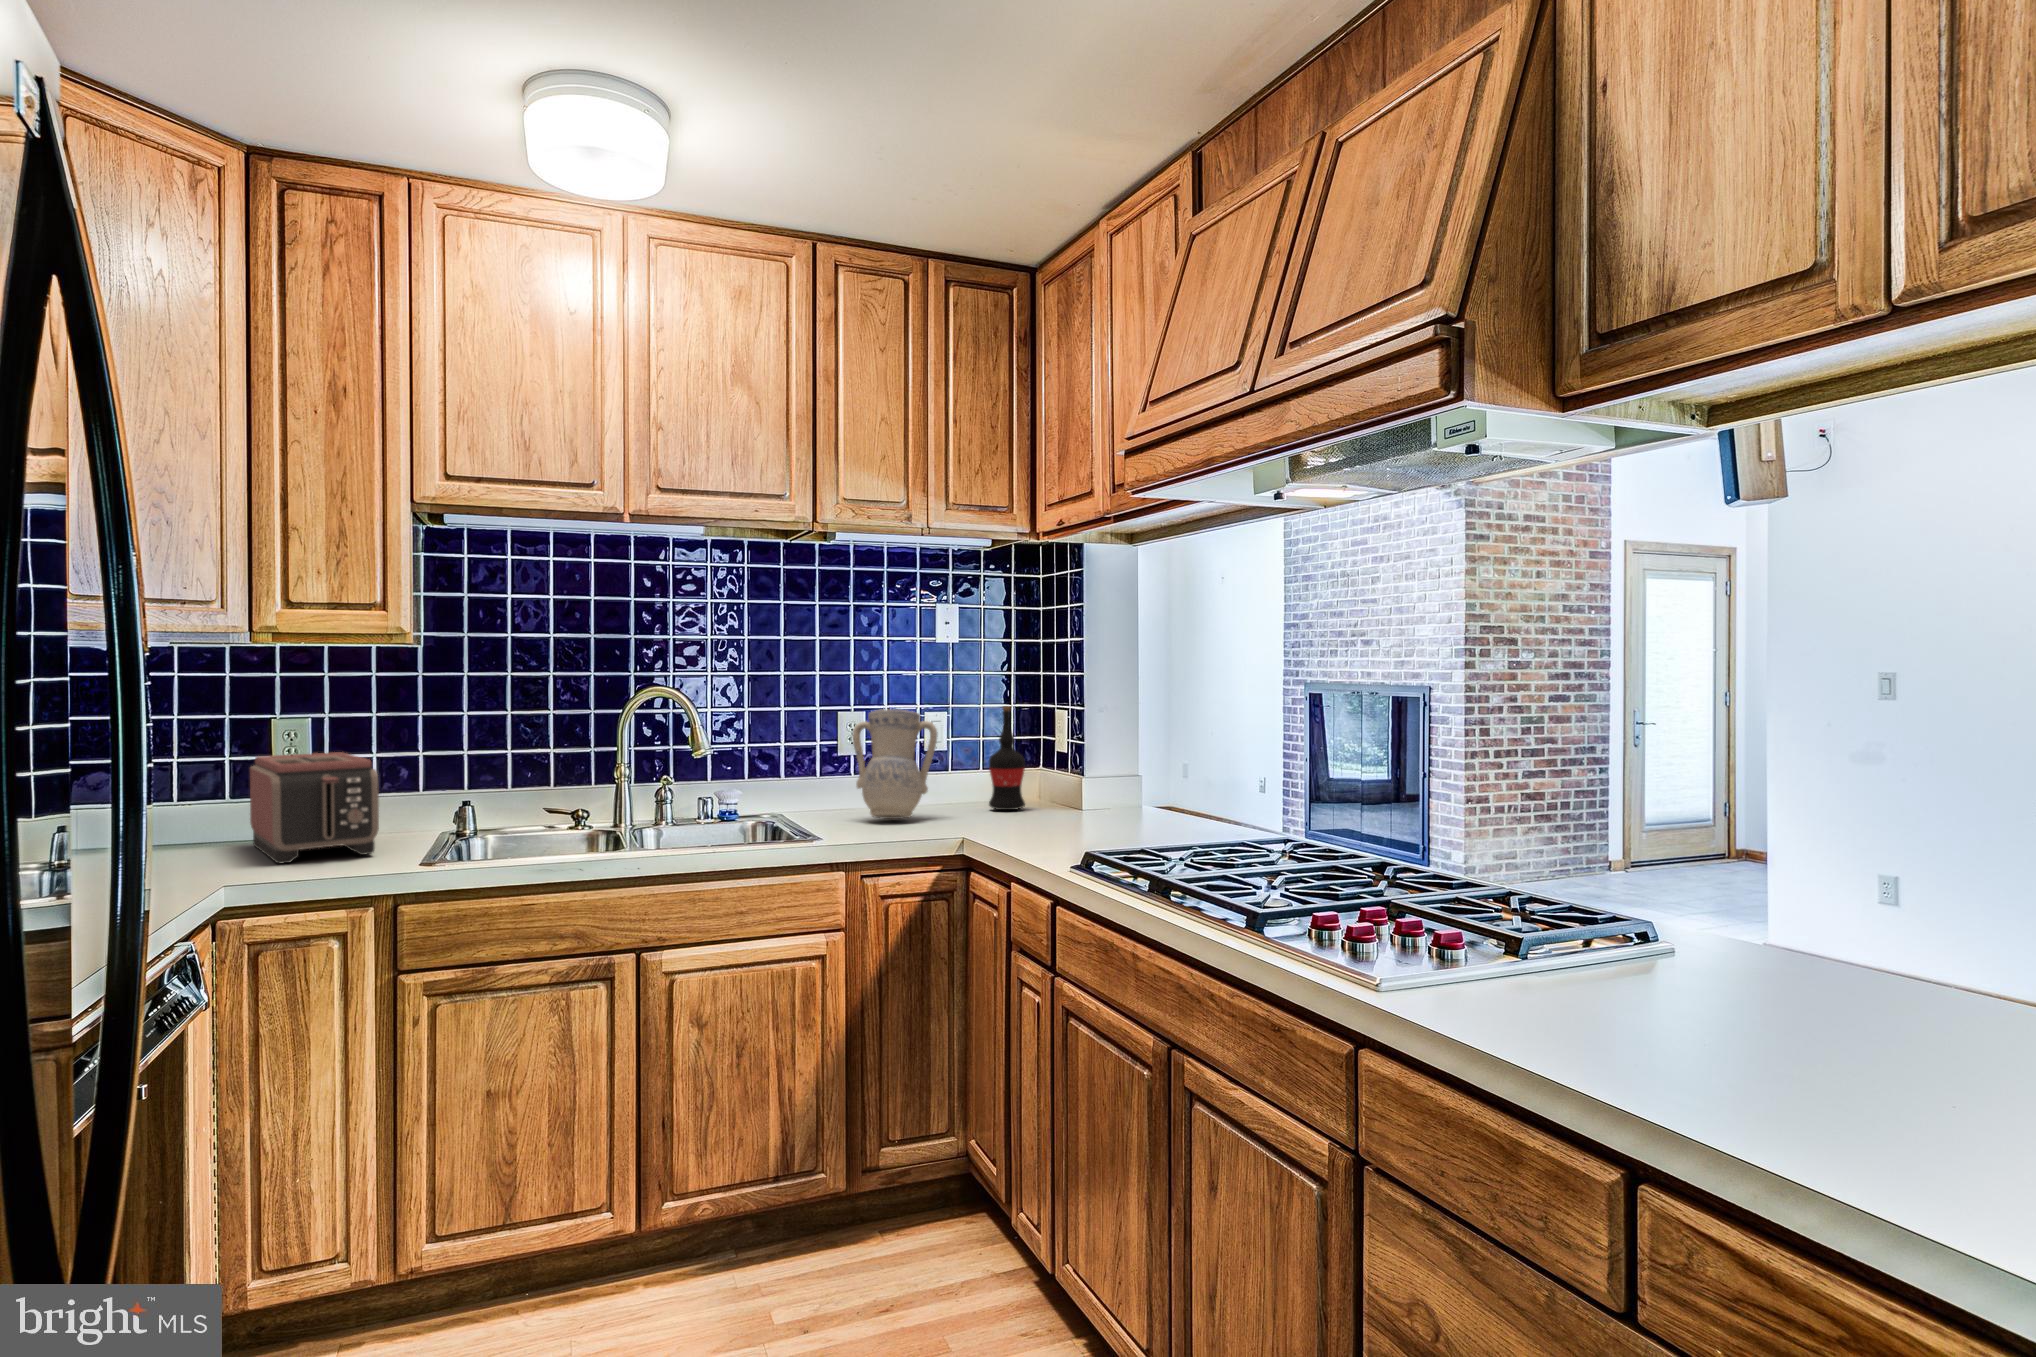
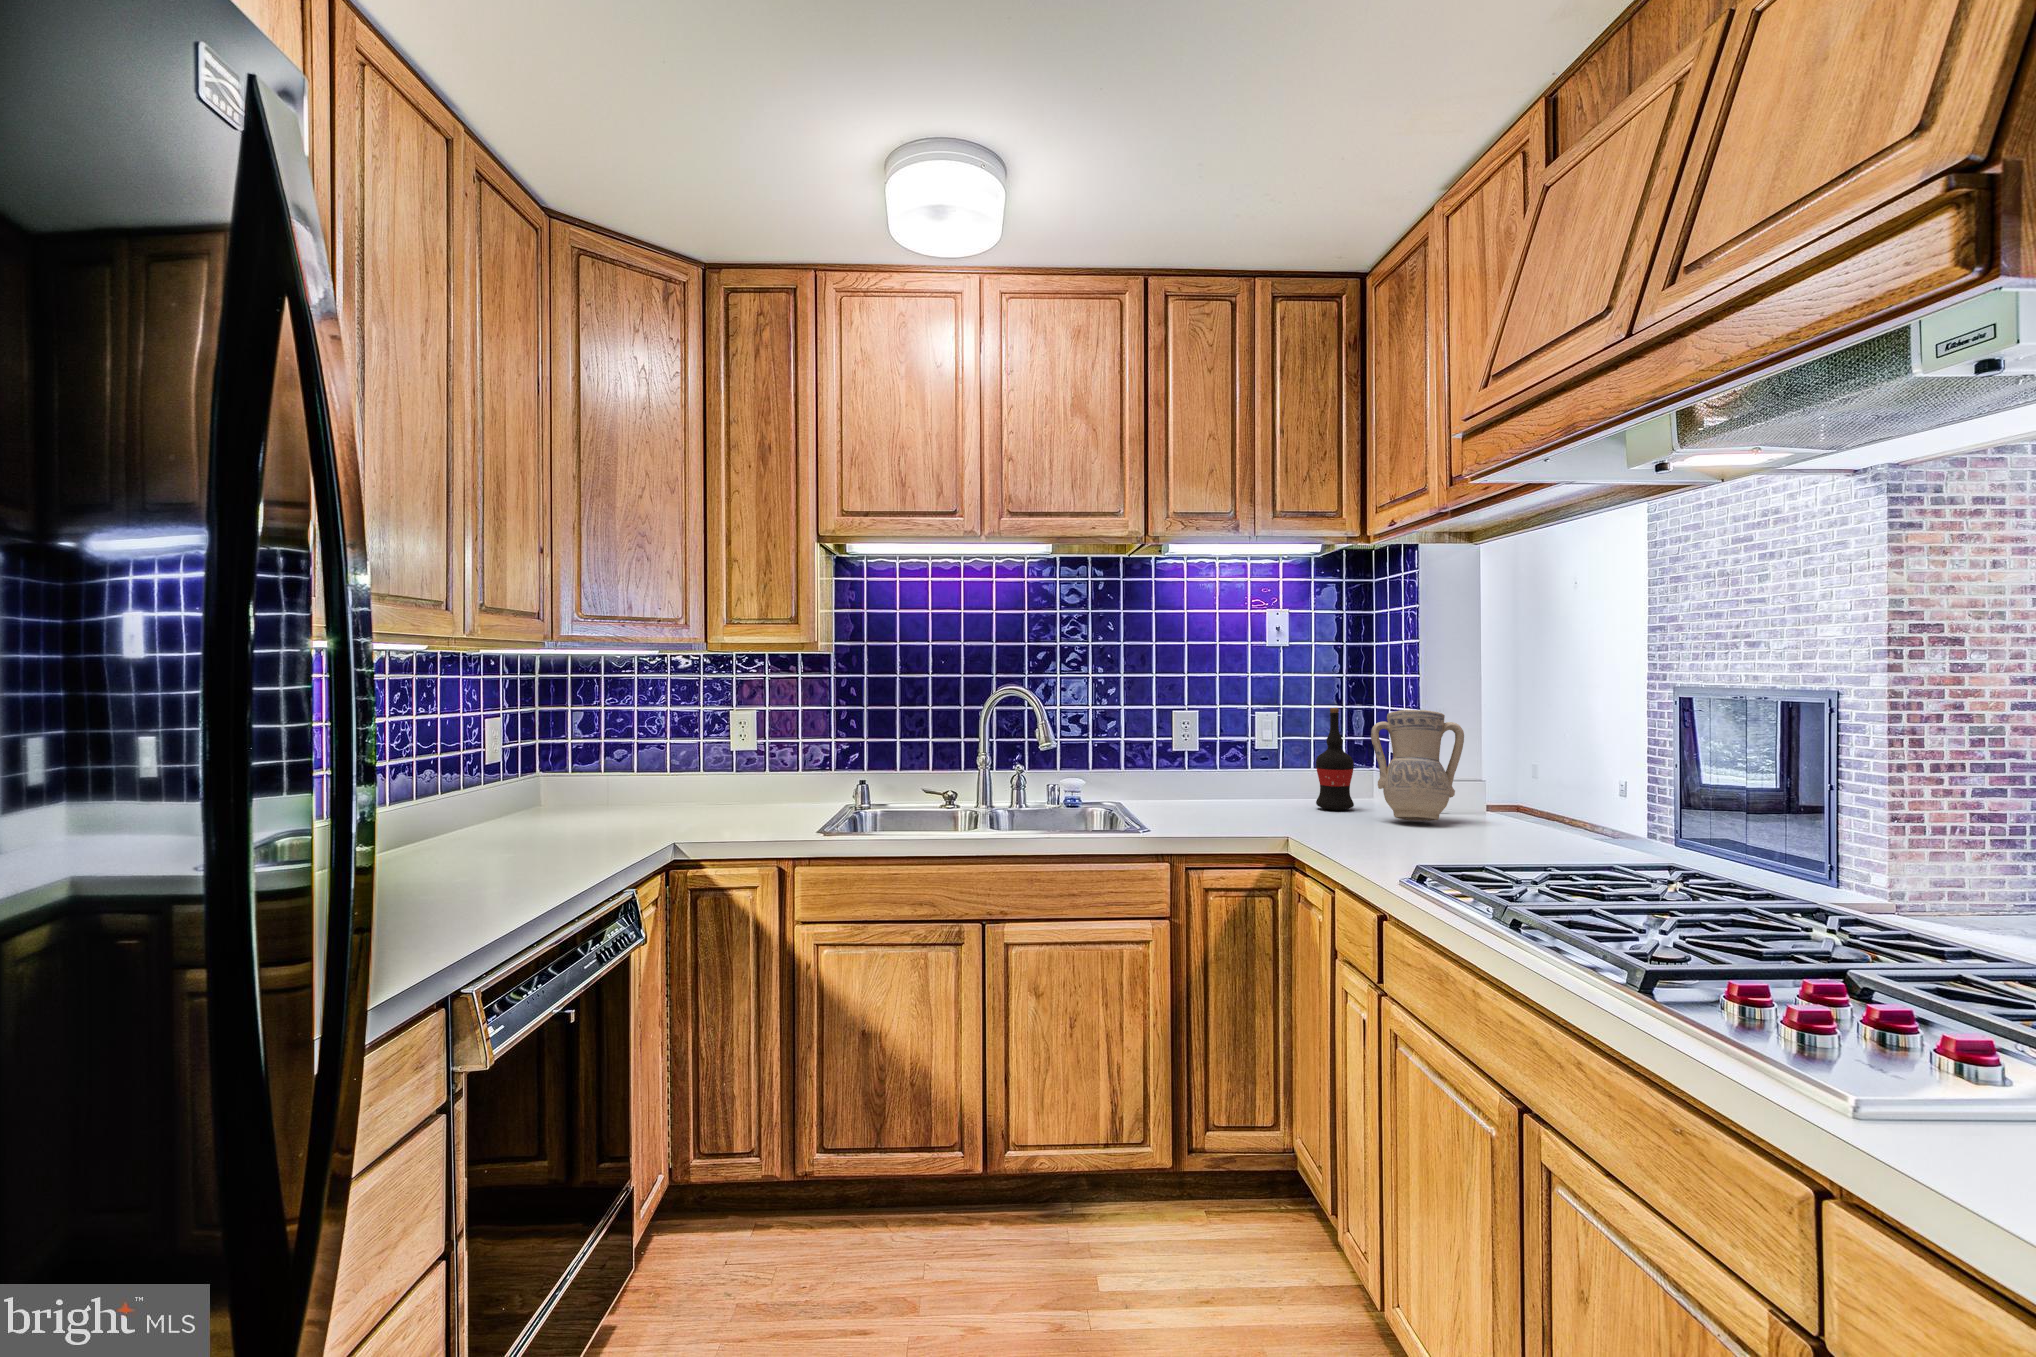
vase: present [853,709,937,819] -> present [1371,710,1464,821]
toaster: present [250,752,379,863] -> none [713,738,794,825]

